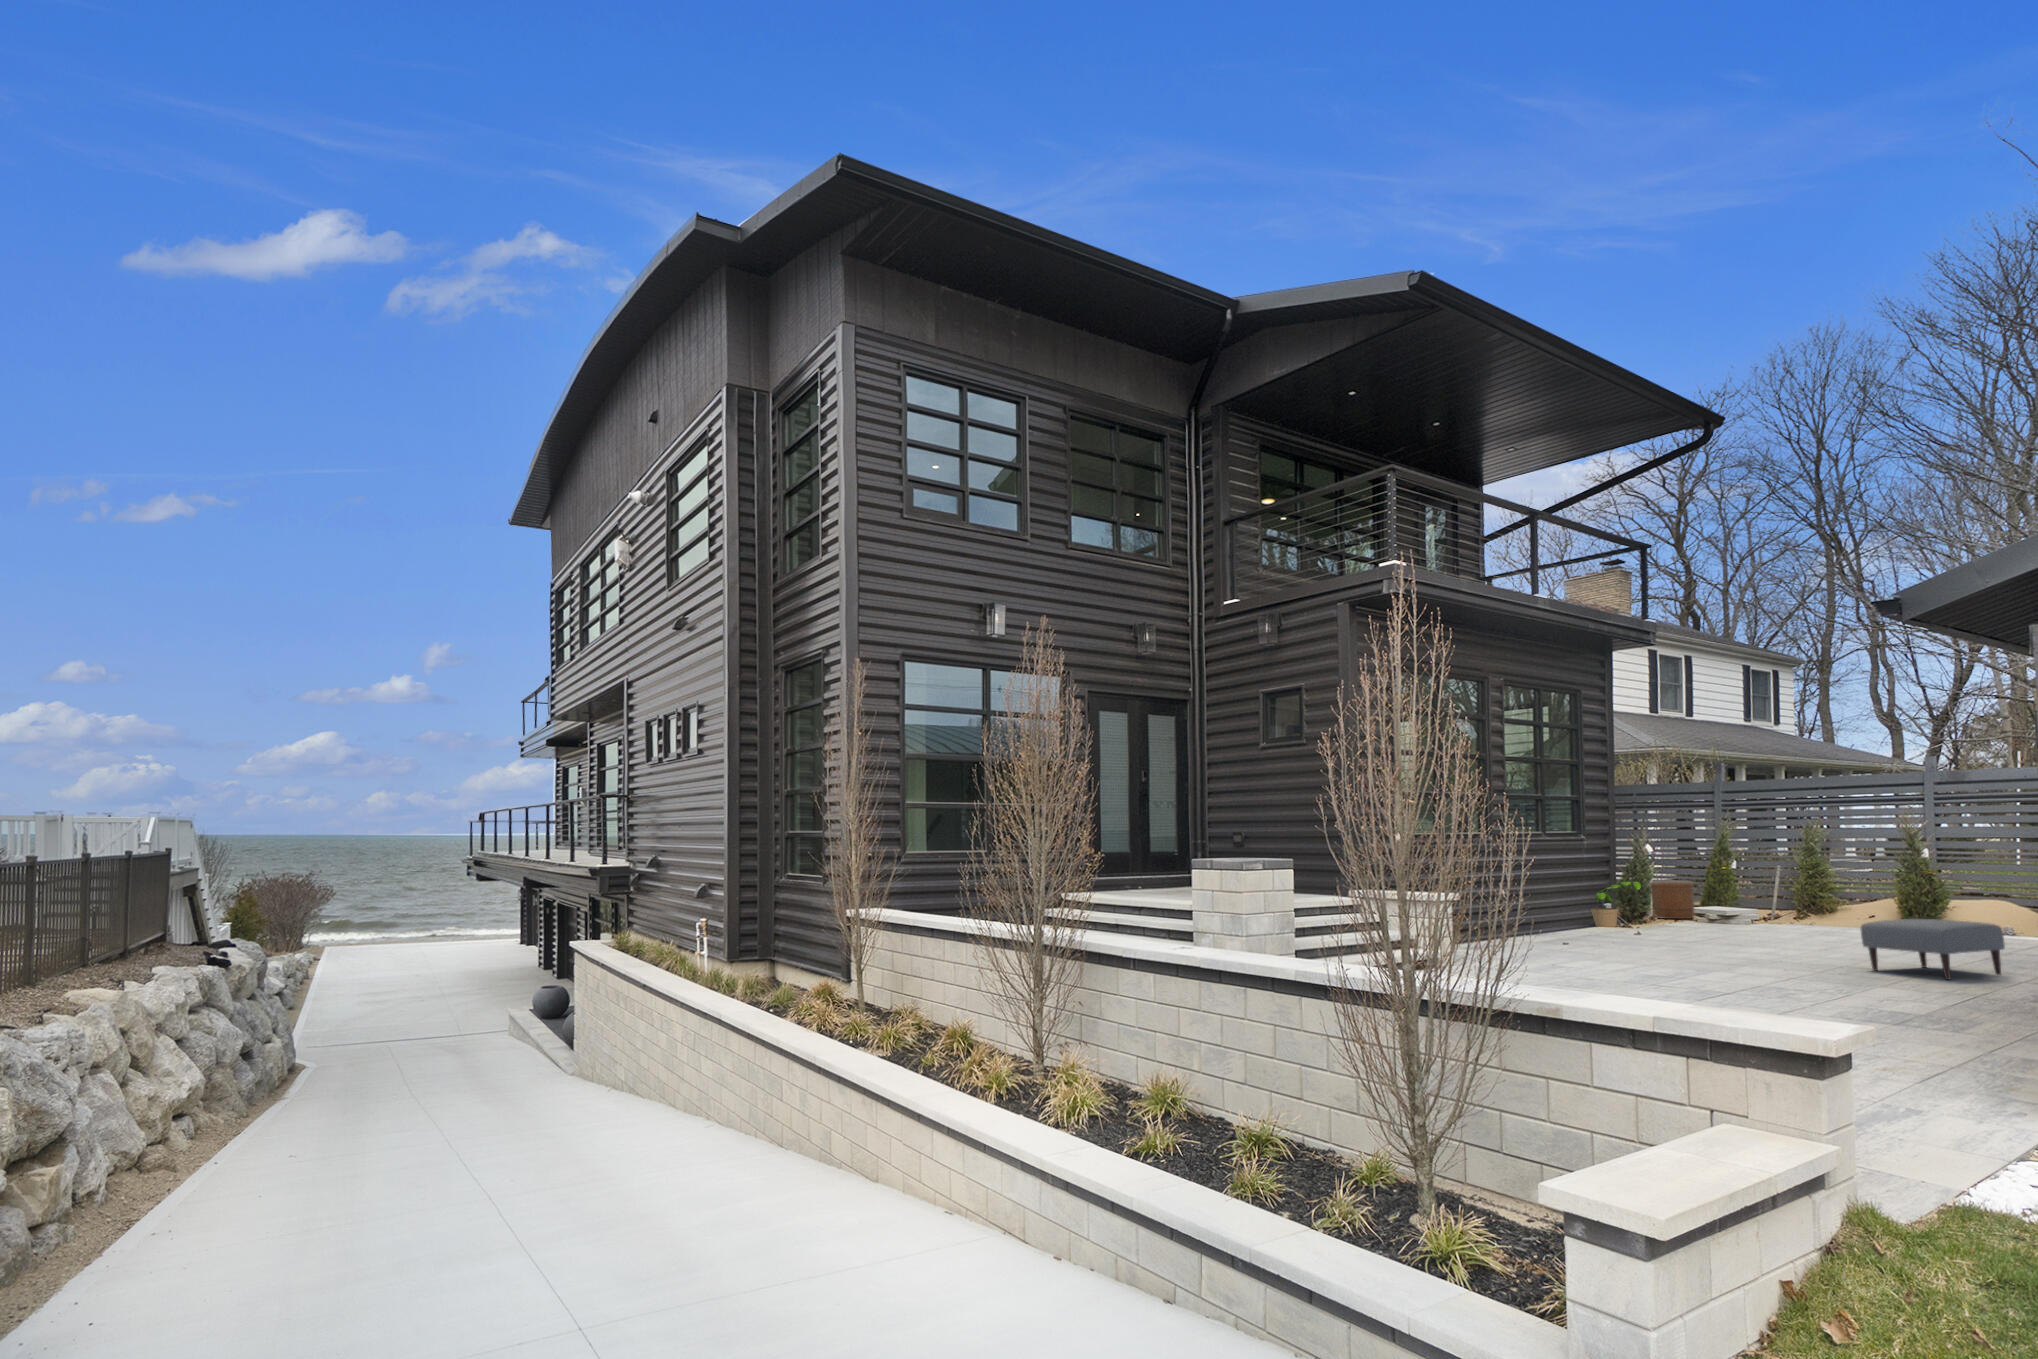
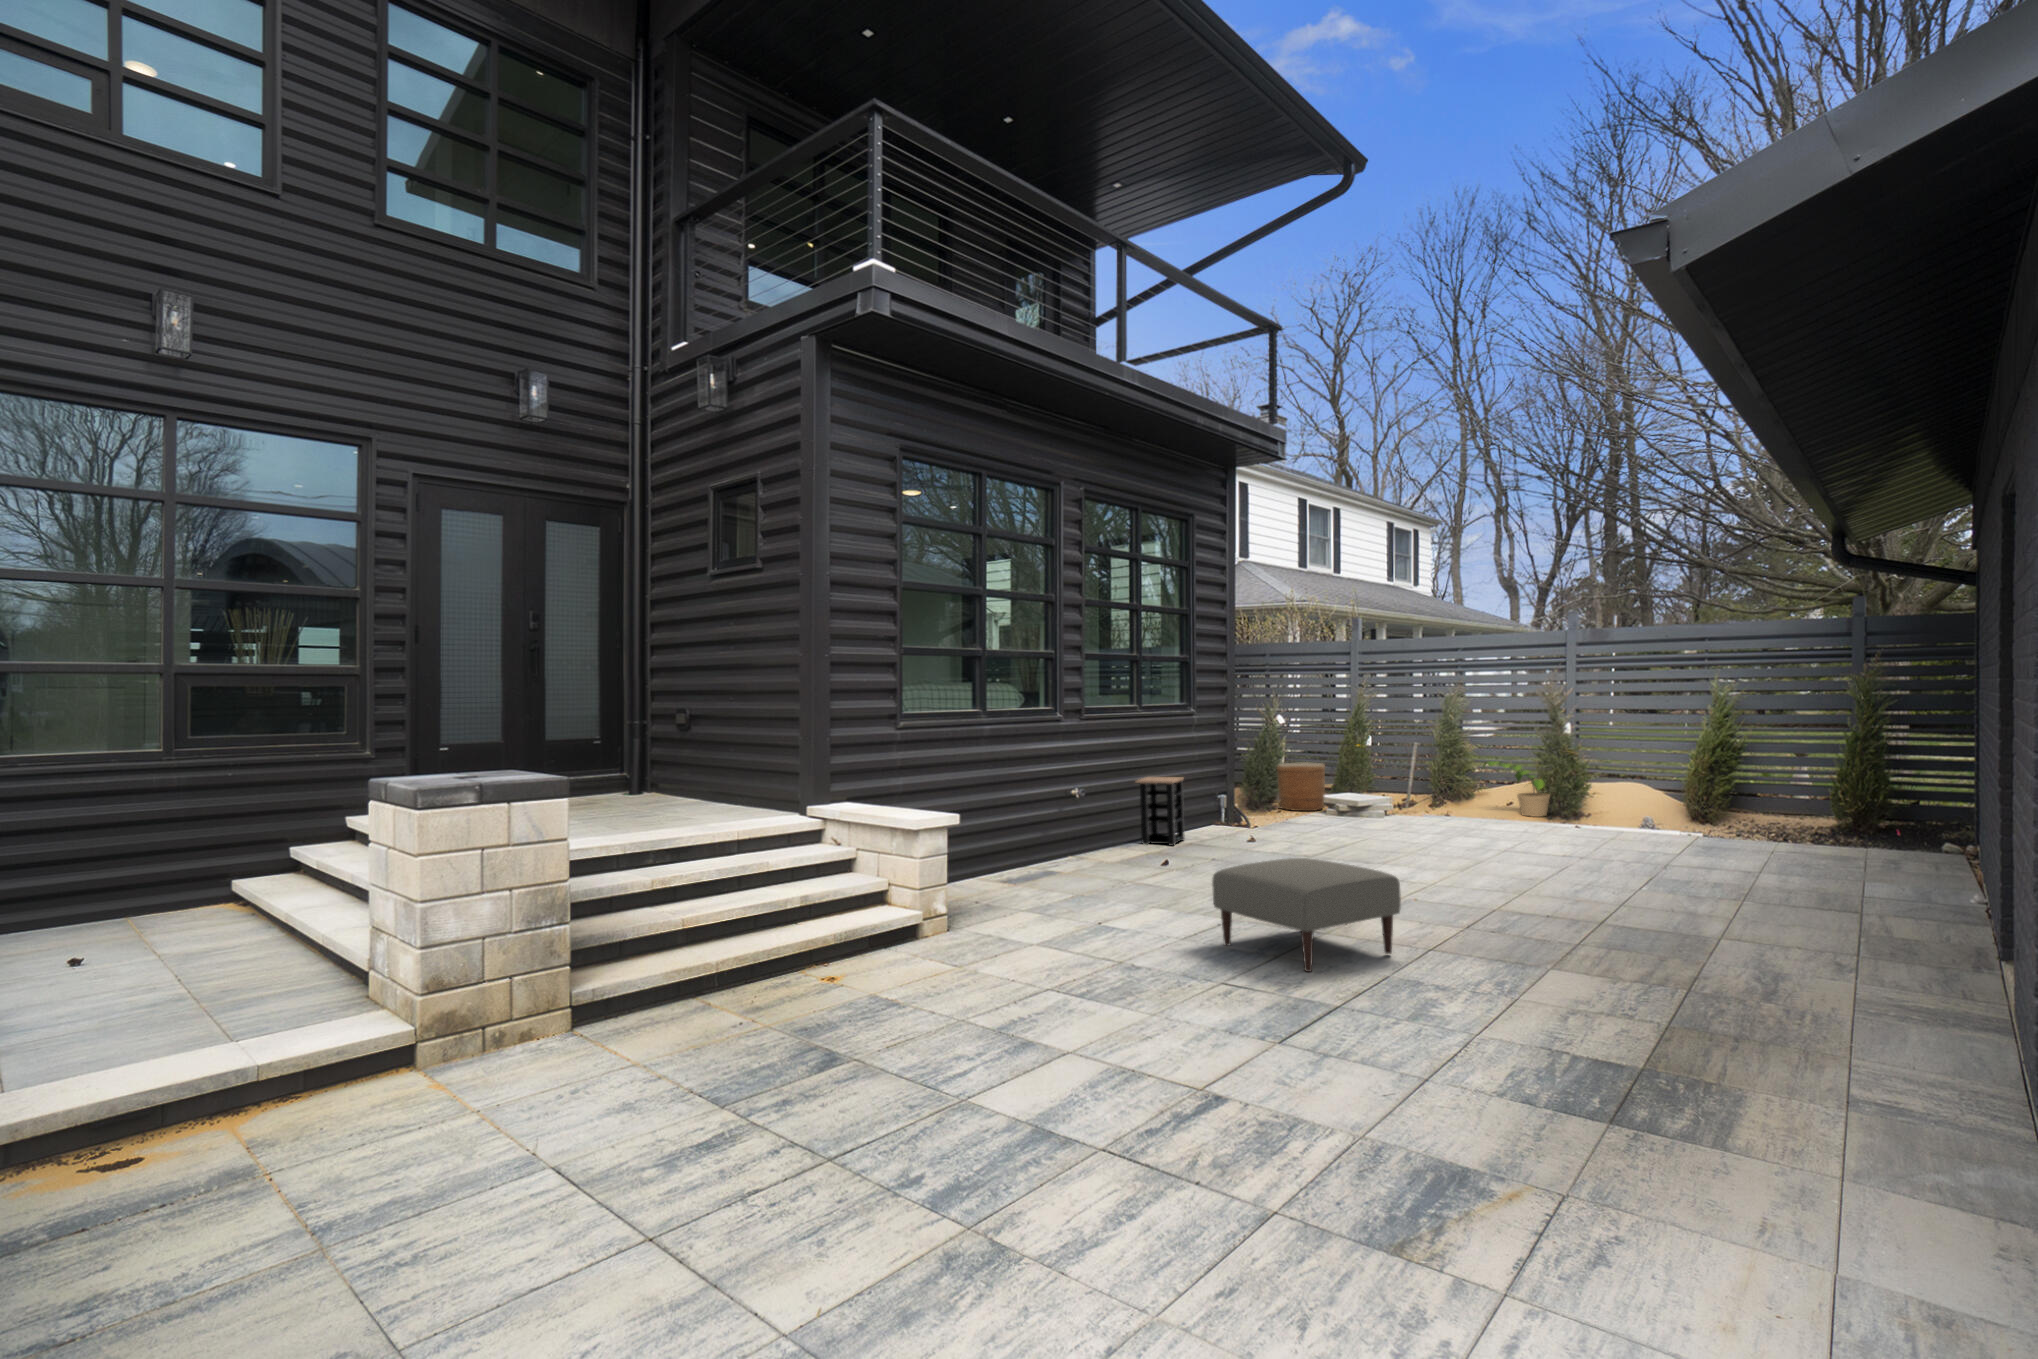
potted plant: present [1591,881,1641,927] -> present [1483,761,1550,817]
side table: none [1539,884,1581,934] -> present [1136,777,1185,846]
ottoman: present [1861,919,2005,980] -> present [1212,858,1401,972]

